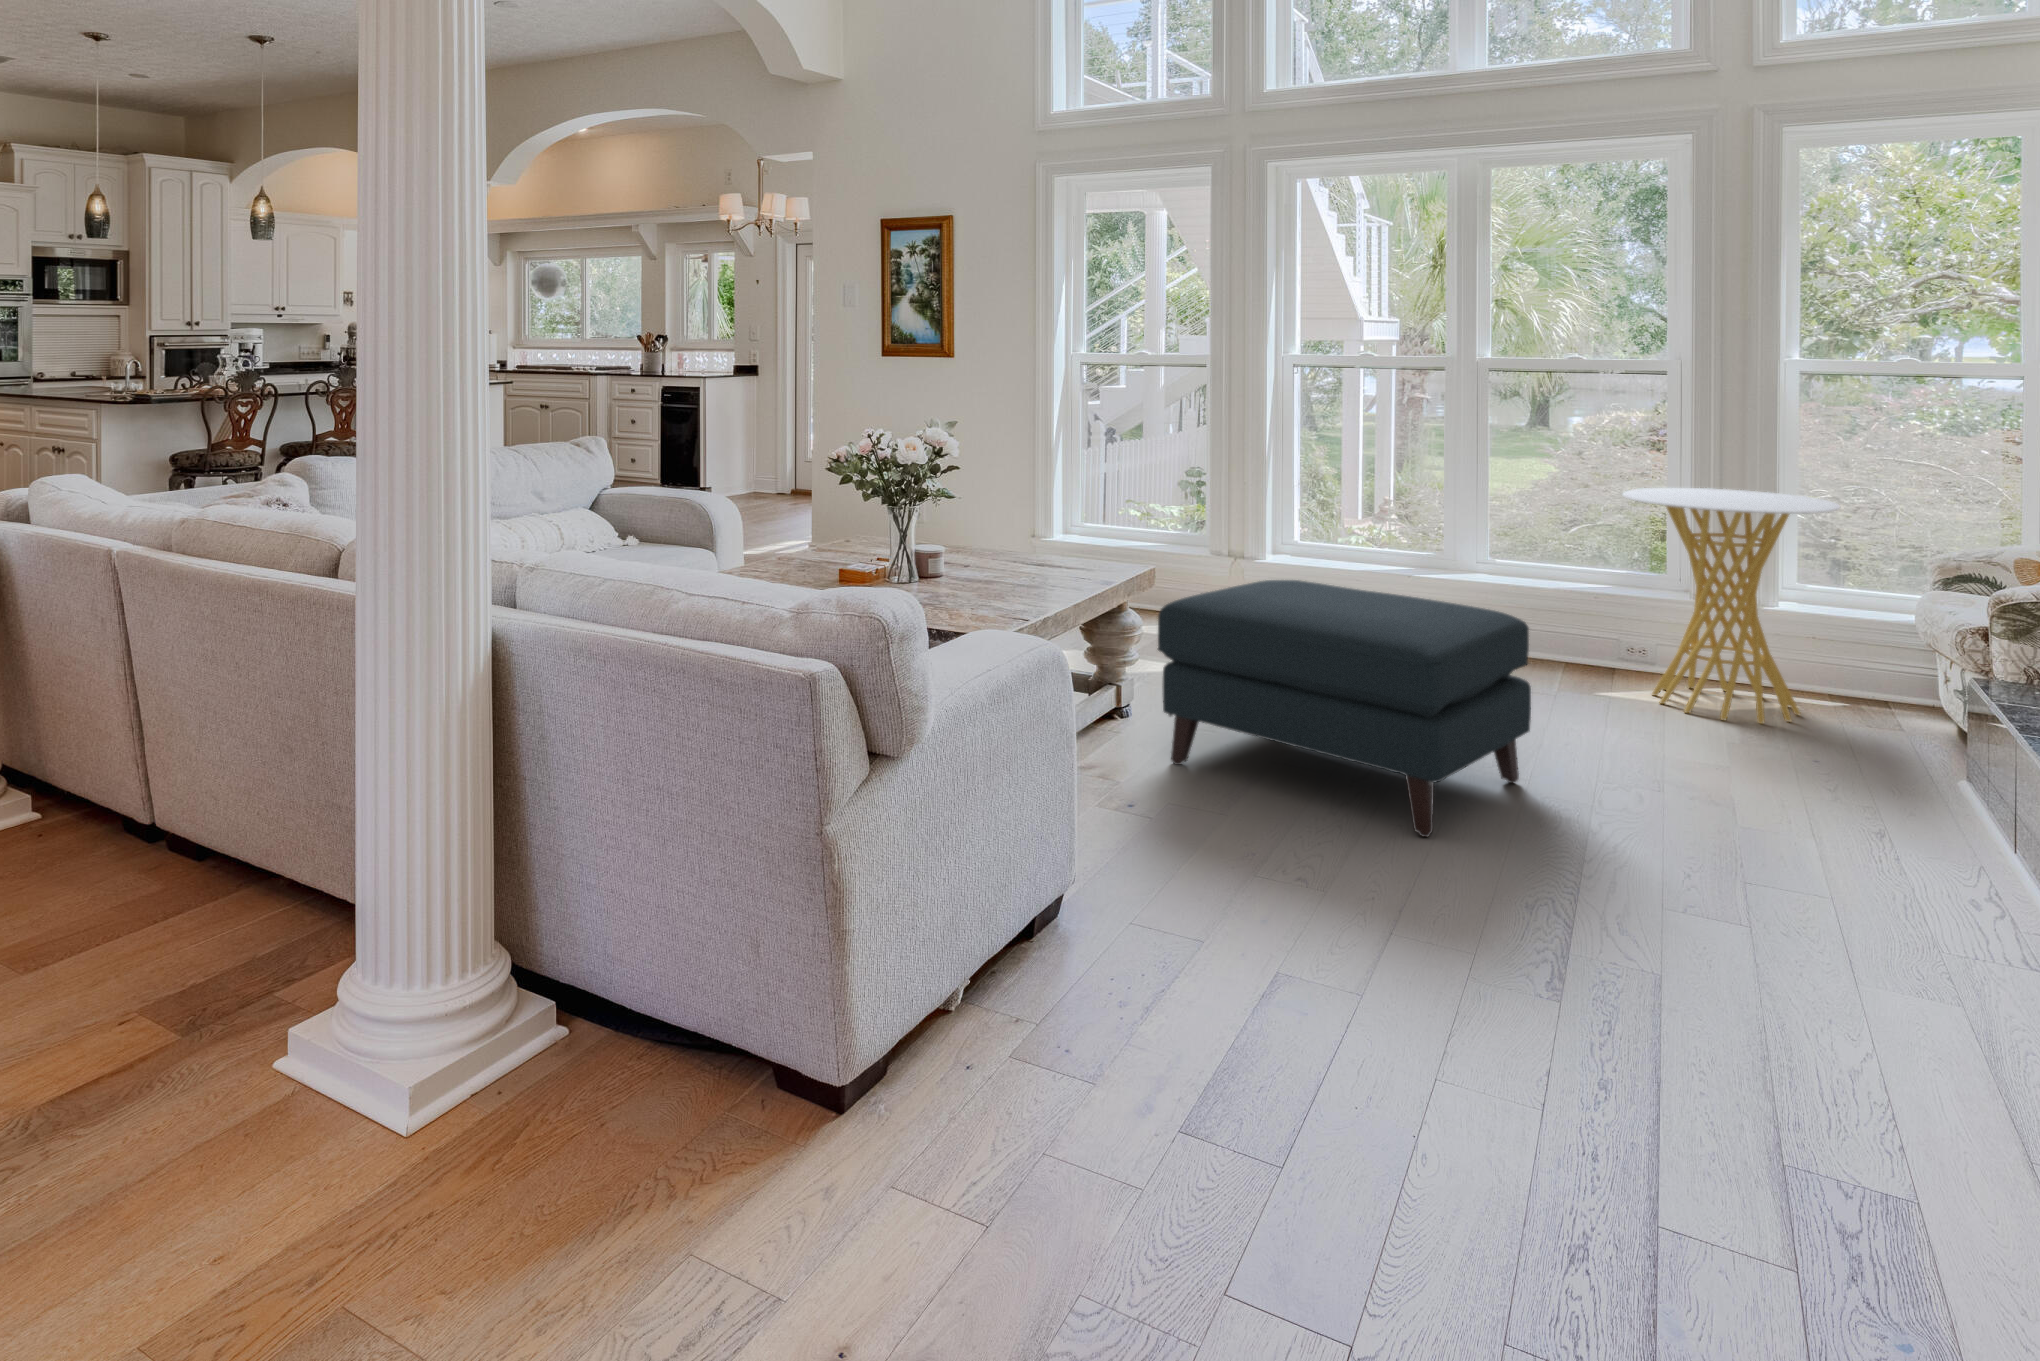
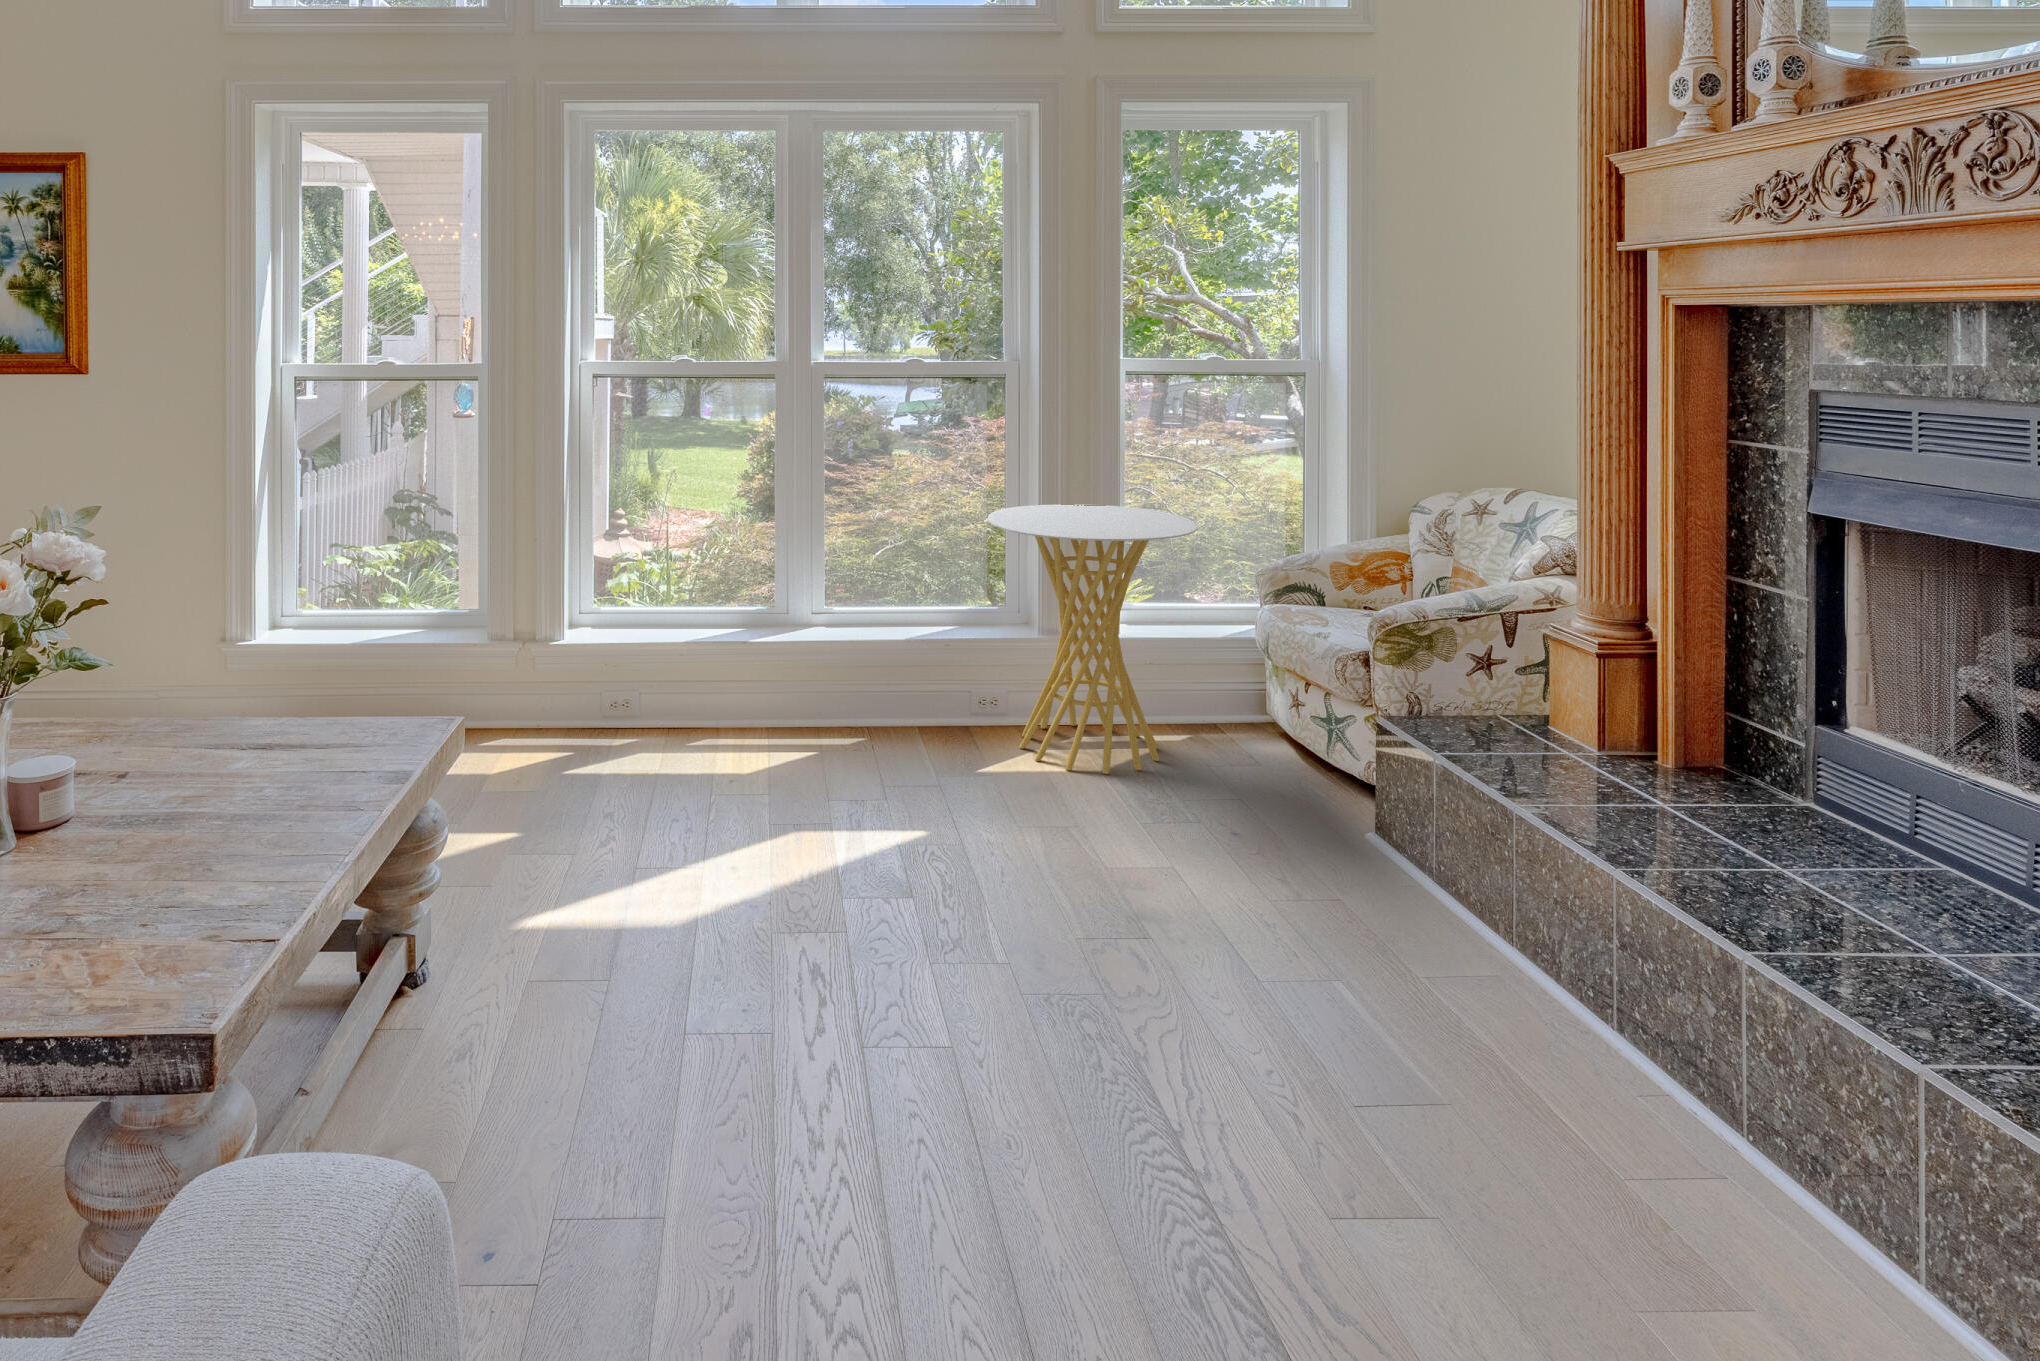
ottoman: present [1158,580,1531,837] -> none [511,711,1023,1156]

